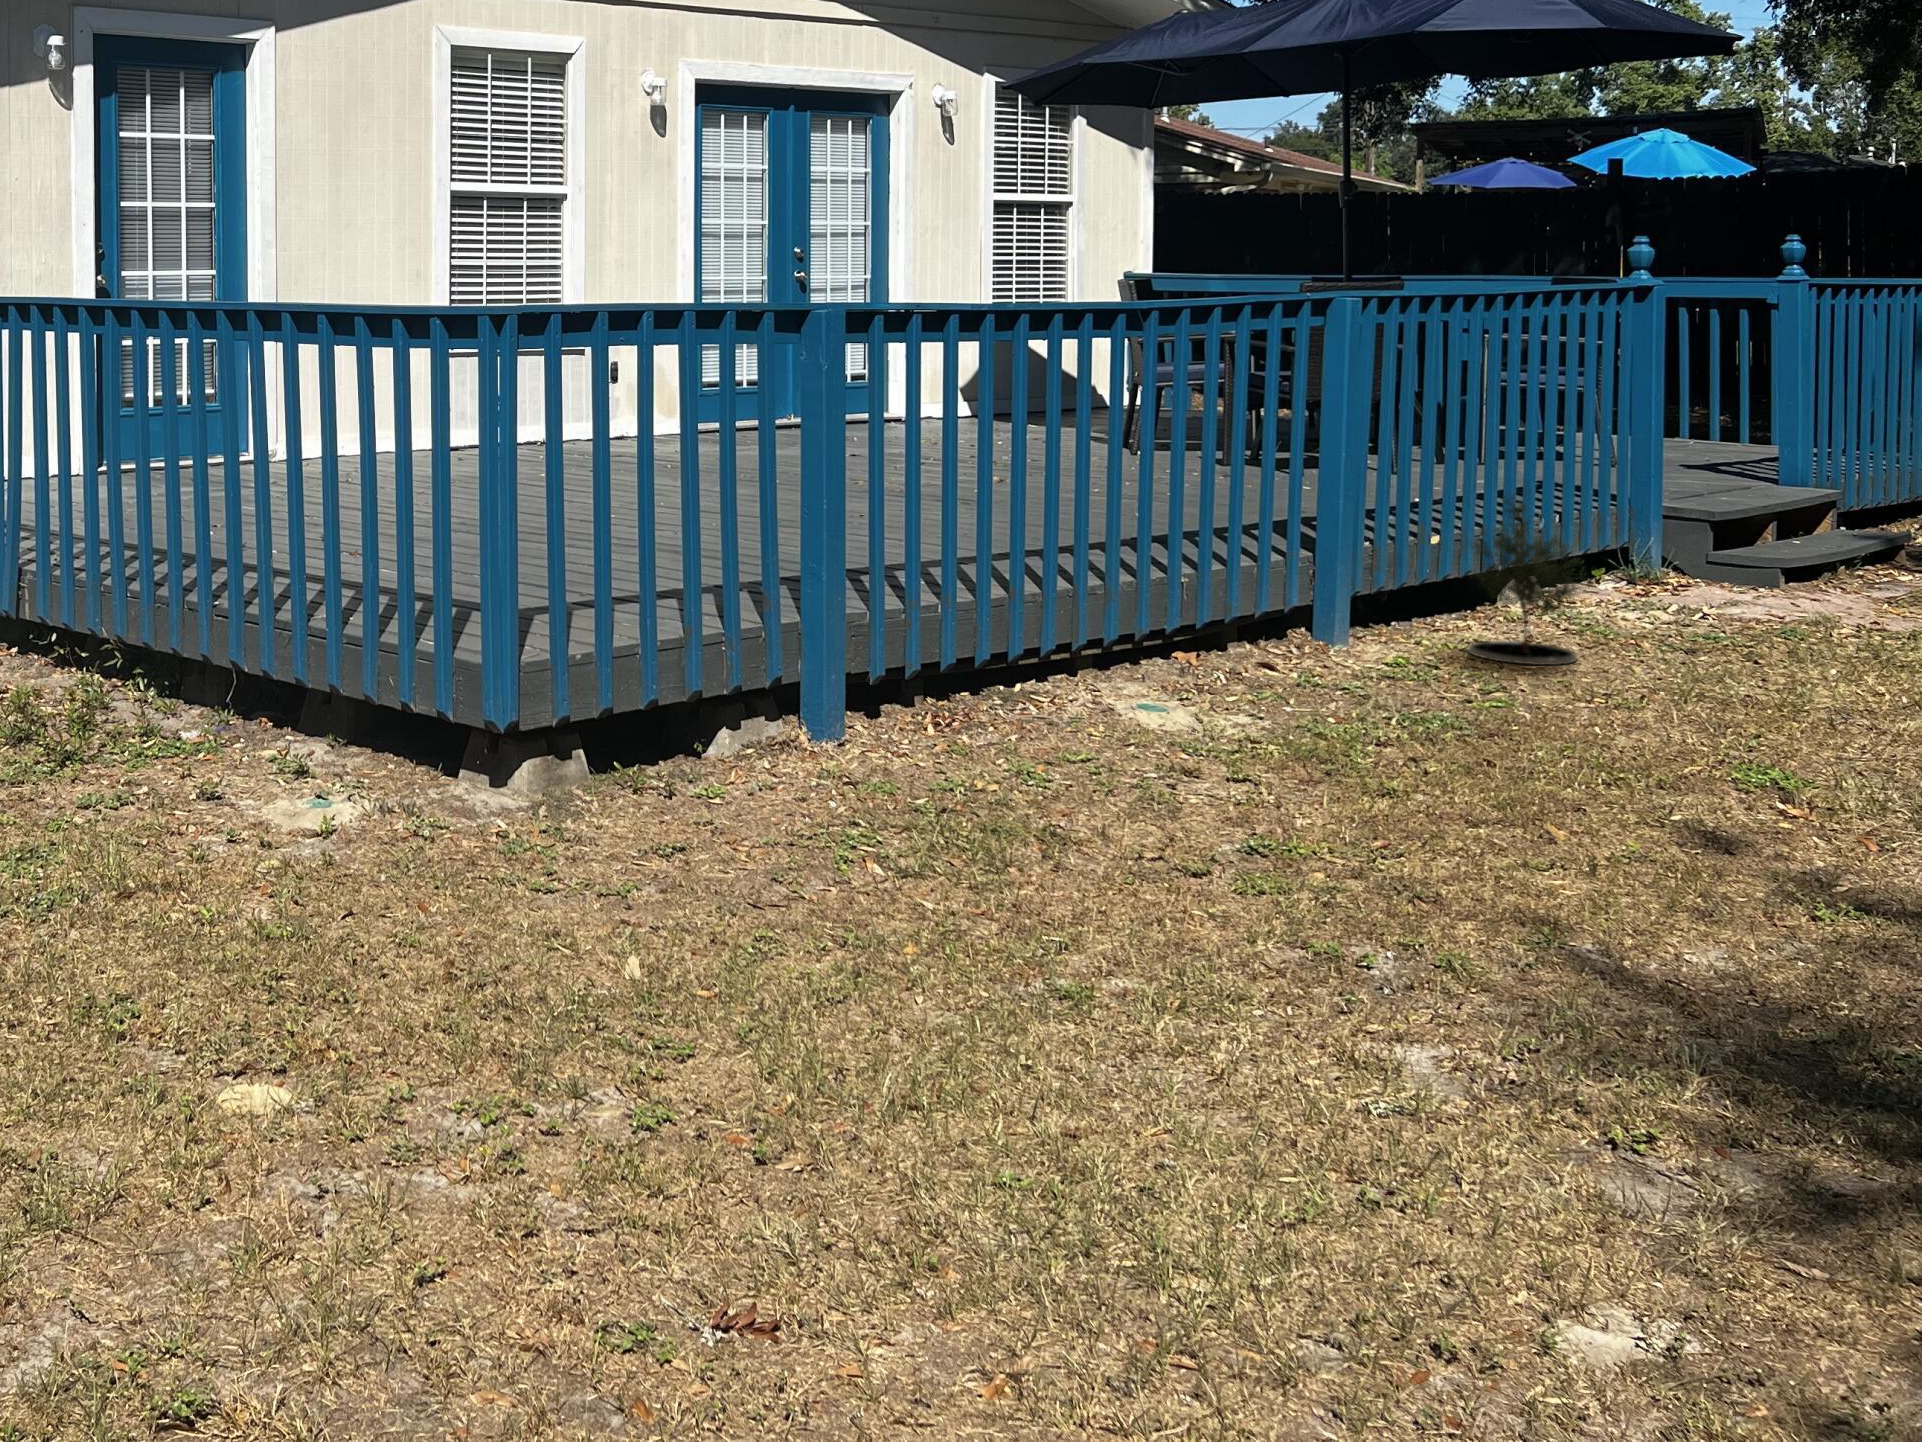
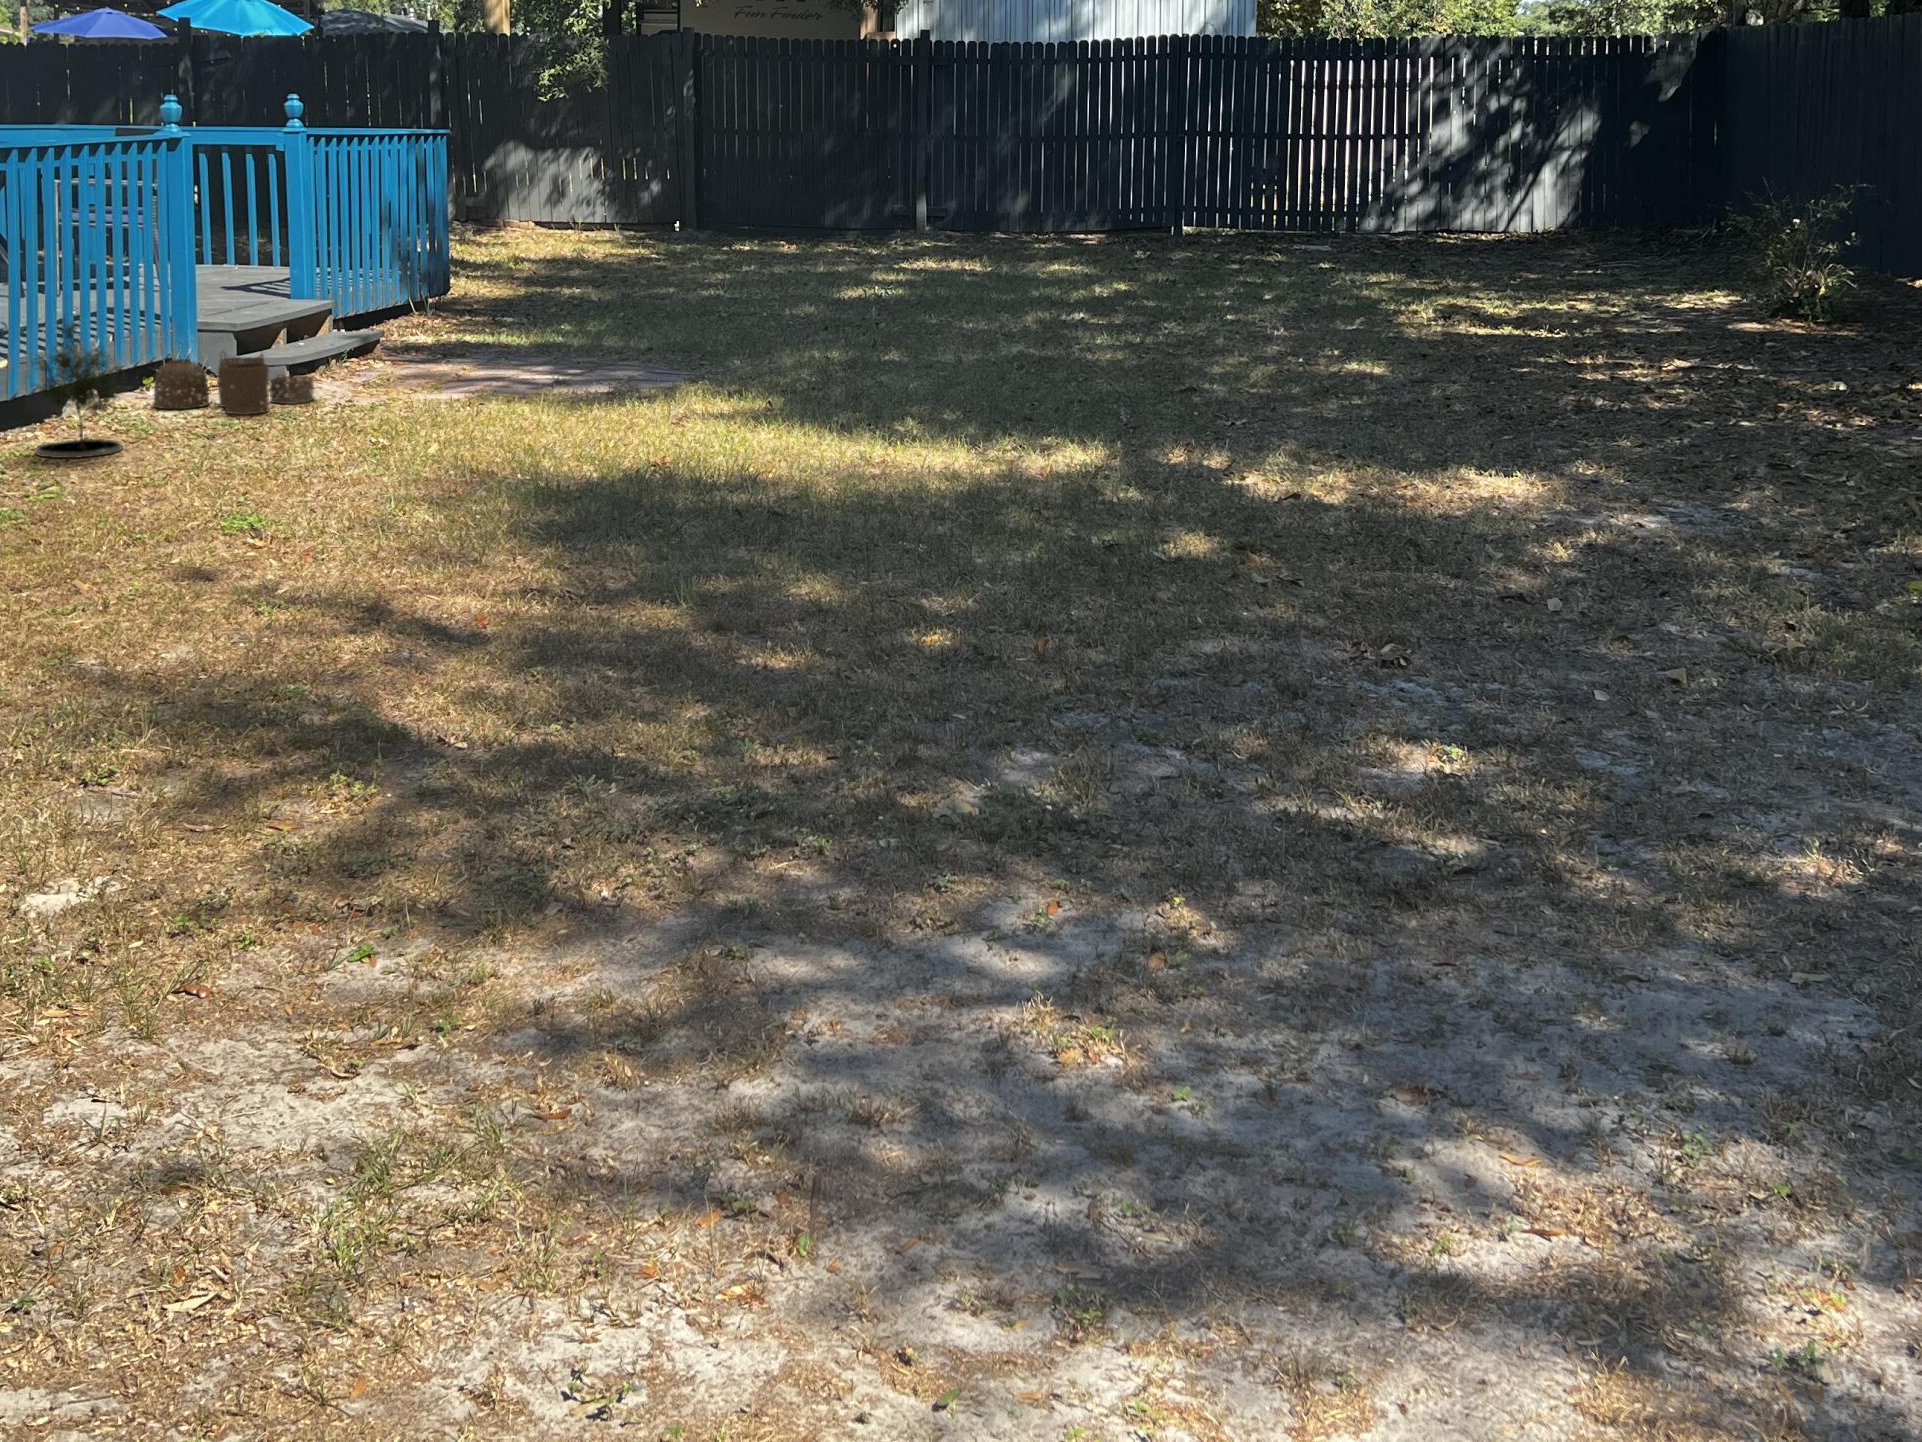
woven basket: none [1608,551,1833,636] -> present [153,354,314,414]

